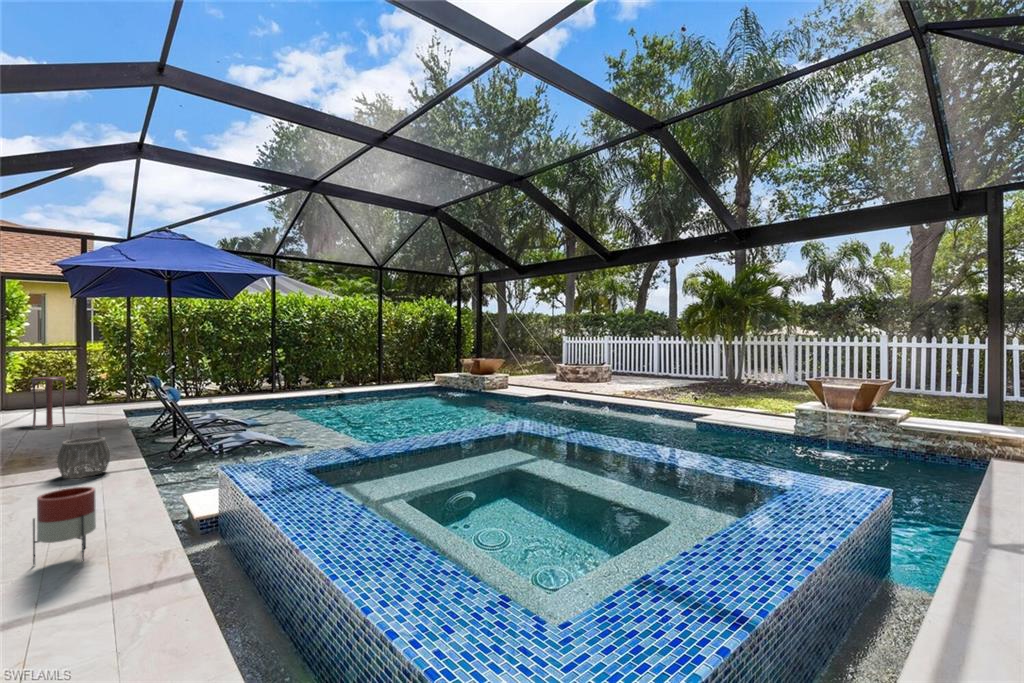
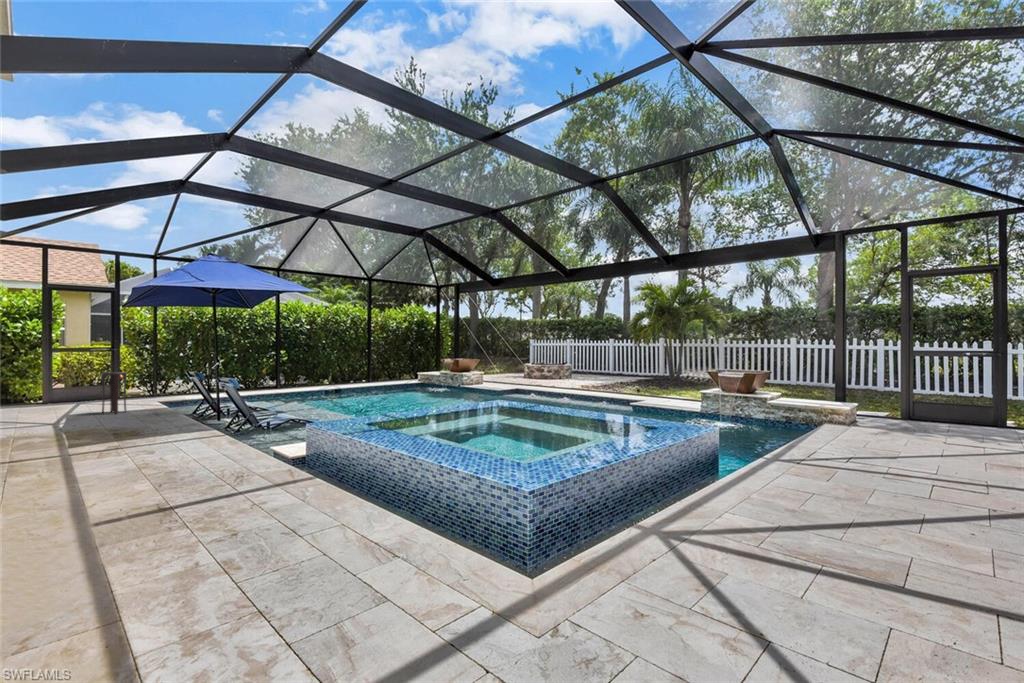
woven basket: present [57,437,110,479] -> none [167,412,203,440]
planter: present [33,487,96,565] -> none [212,430,244,474]

